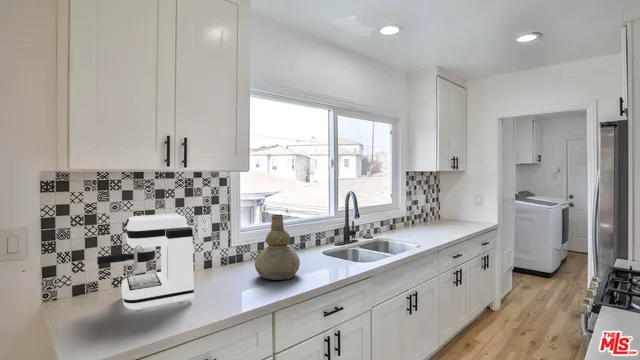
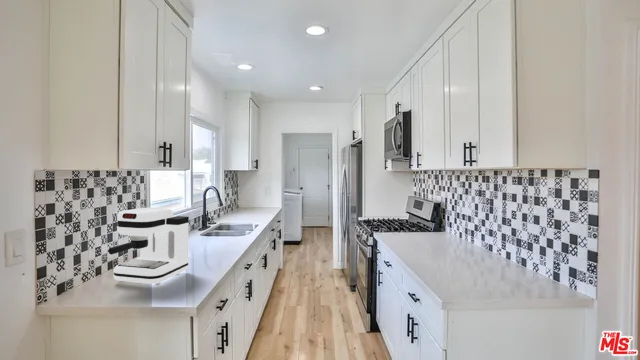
vase: present [255,215,300,280] -> none [190,205,225,253]

